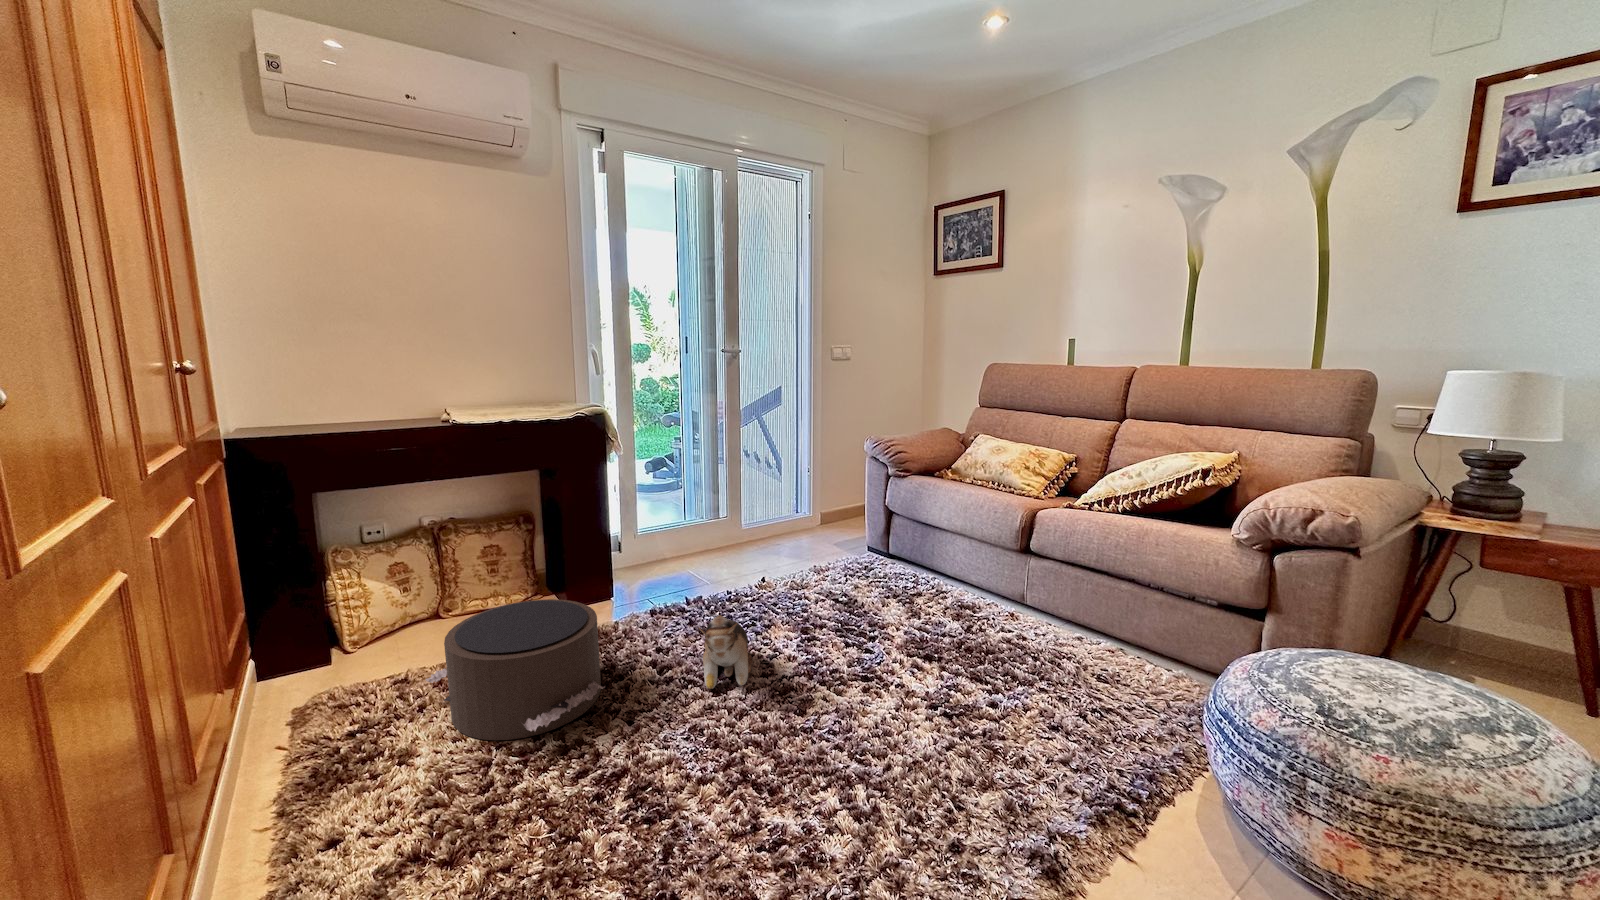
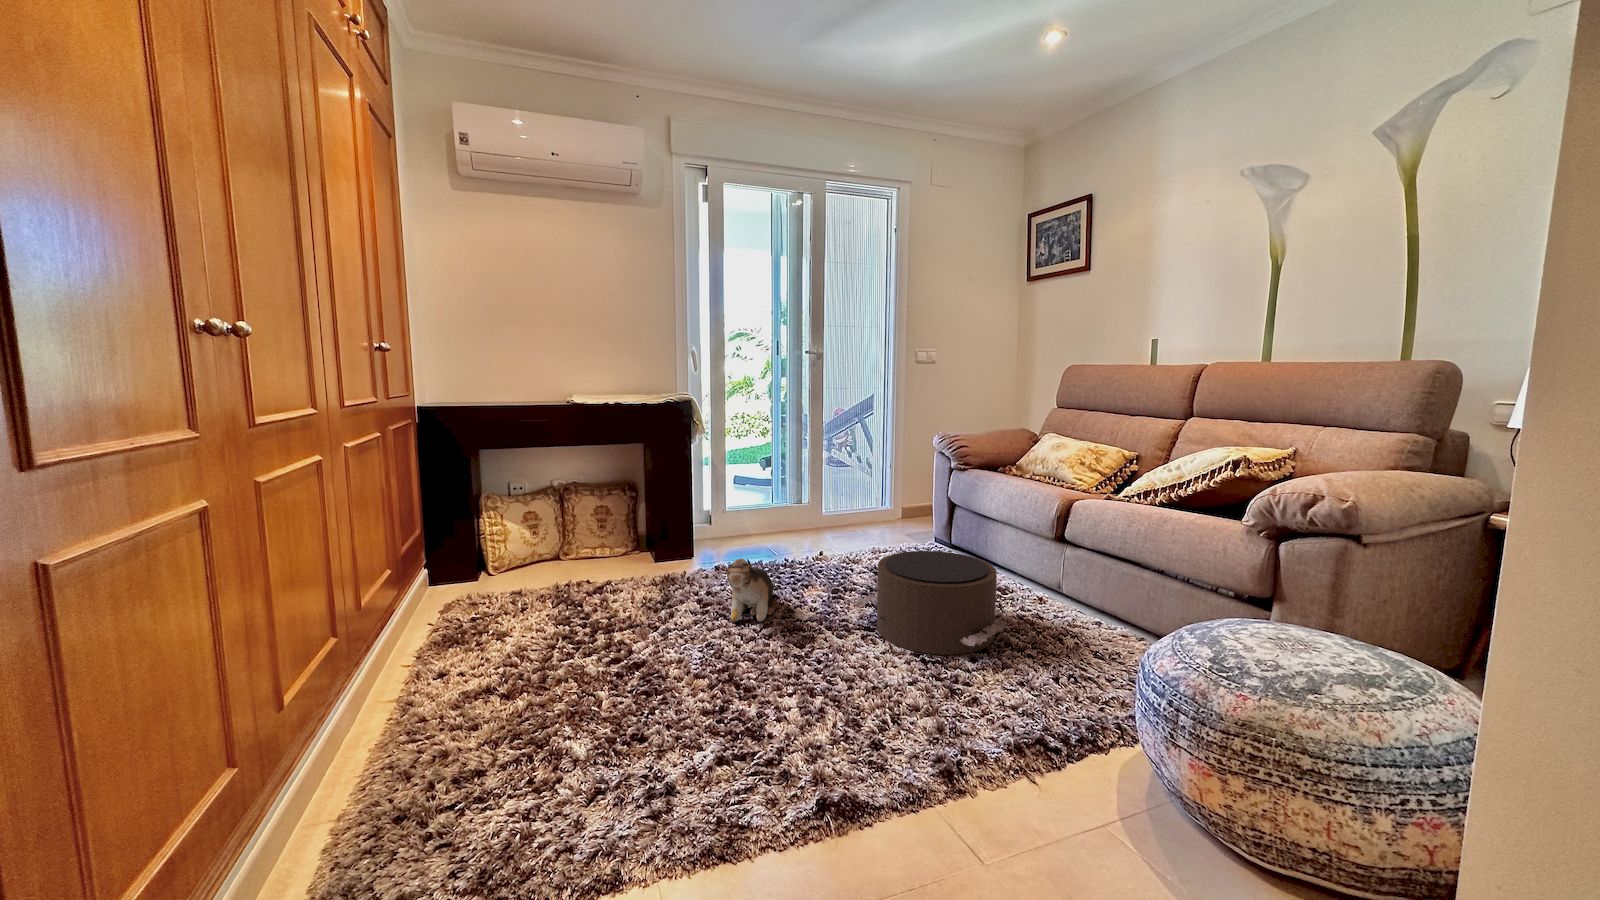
pouf: present [425,599,605,740] -> present [853,551,1010,655]

